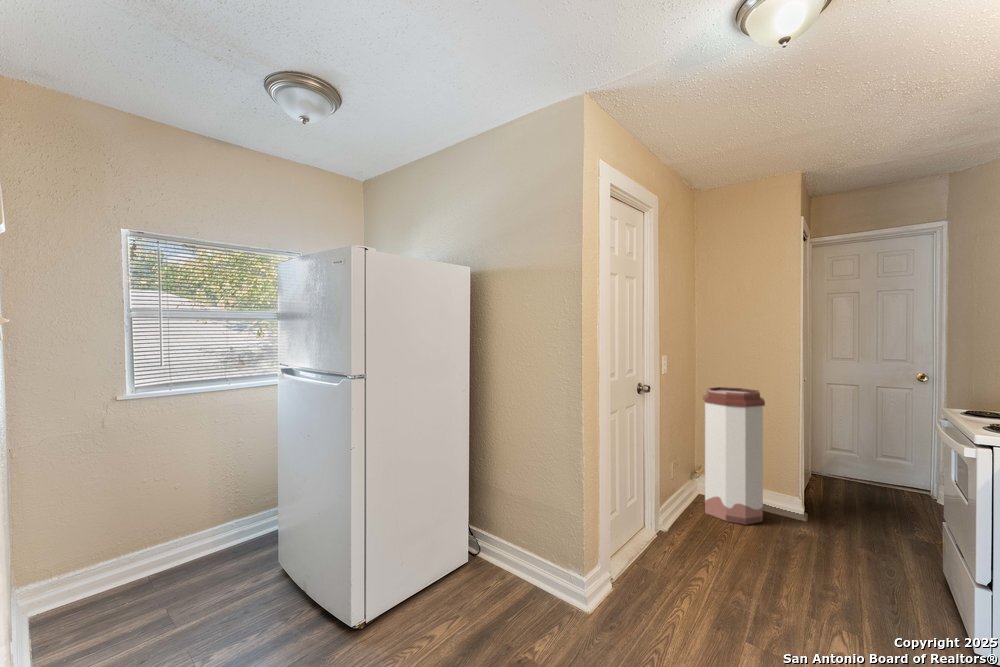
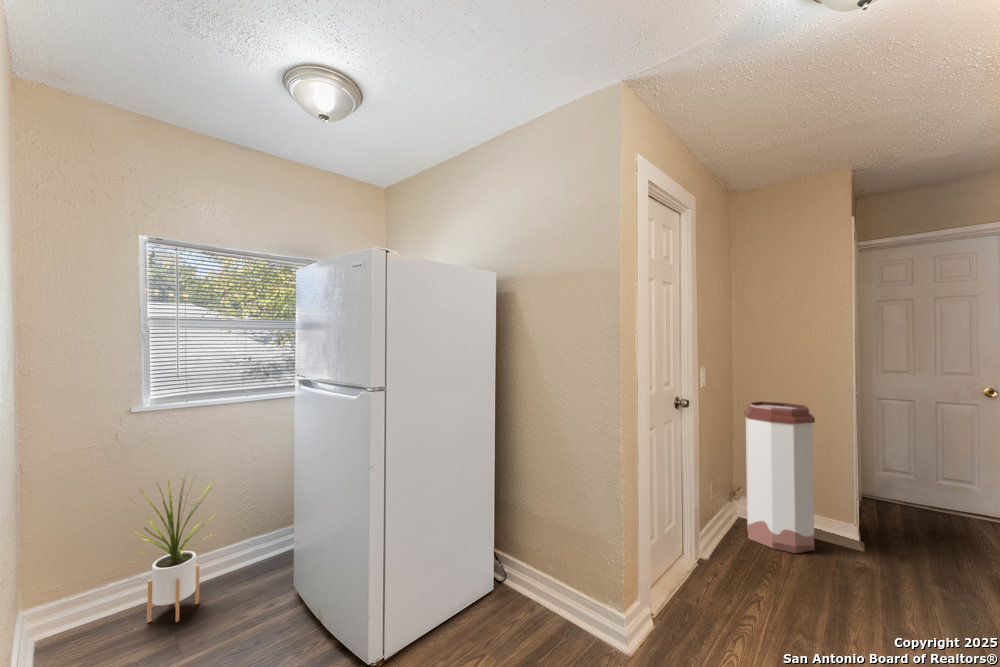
house plant: none [117,455,206,599] -> present [129,477,219,622]

